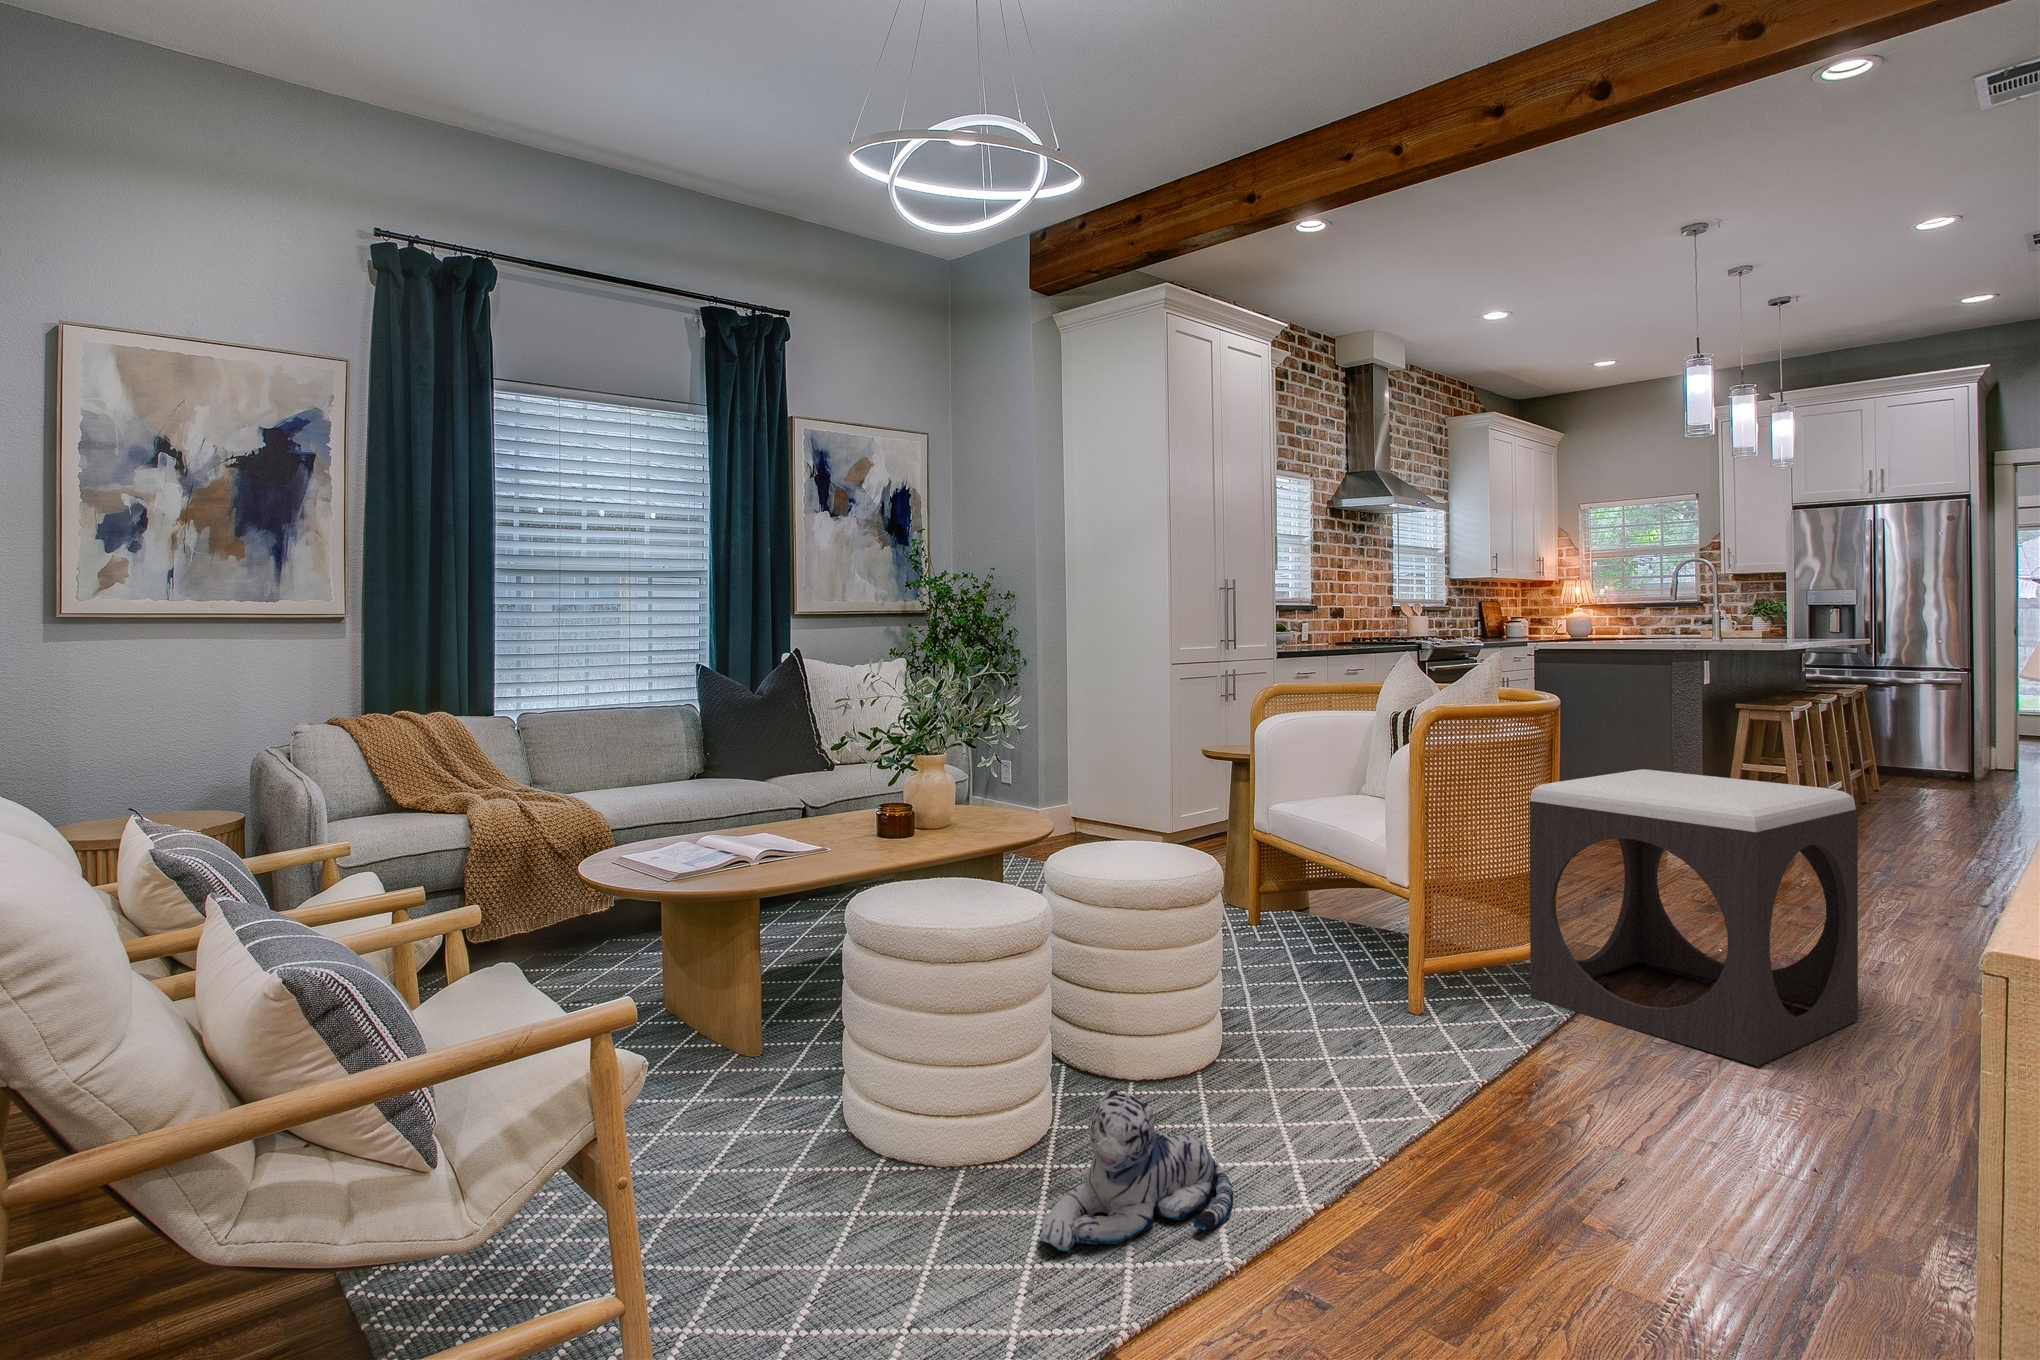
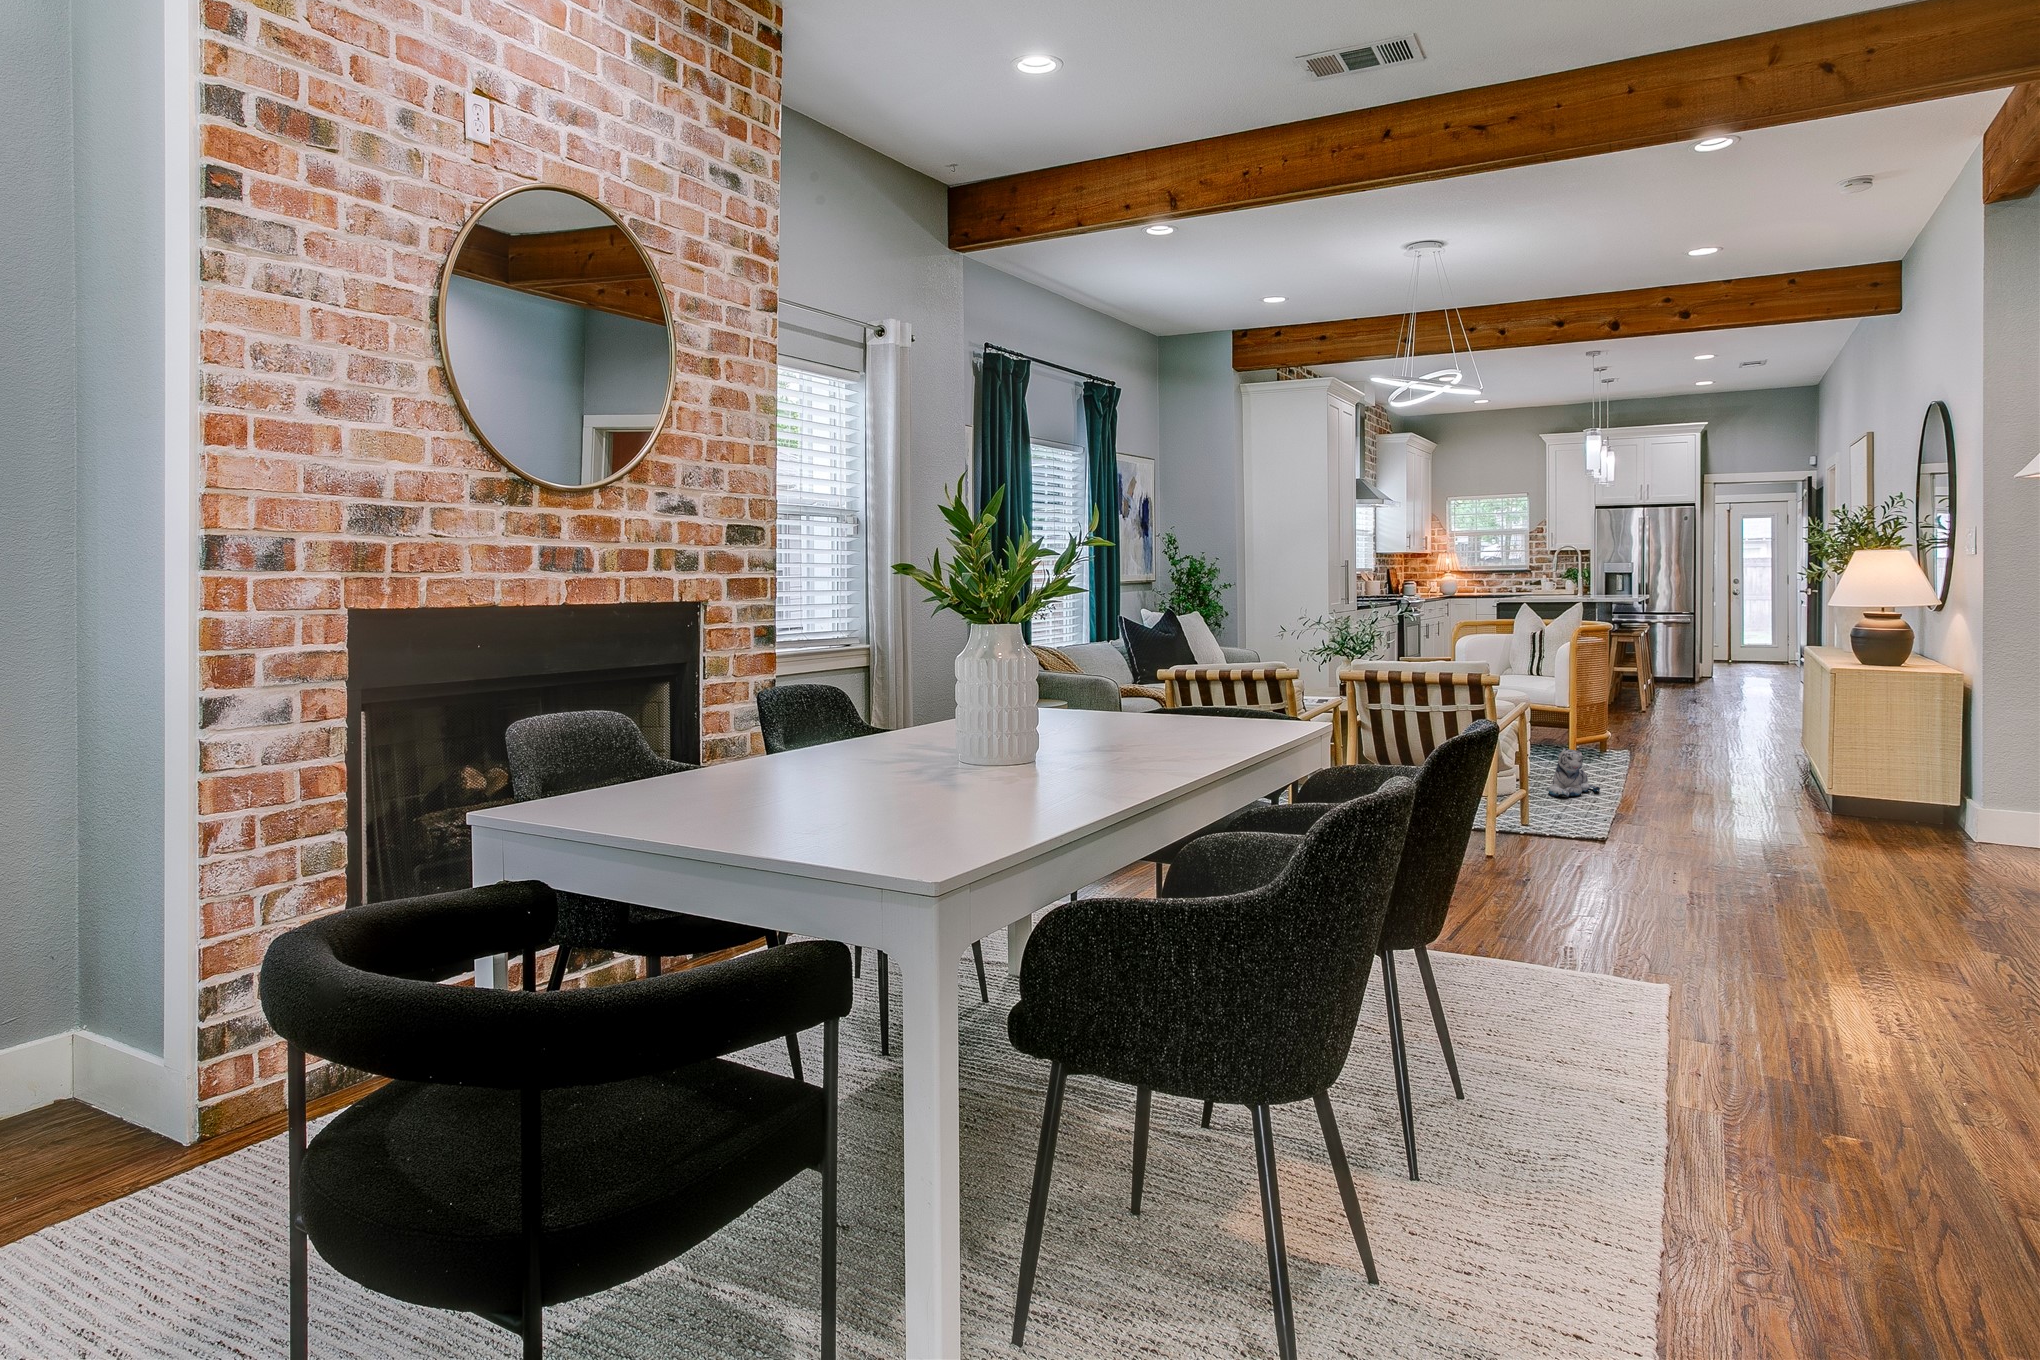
footstool: present [1529,769,1858,1066] -> none [1604,650,1727,759]

